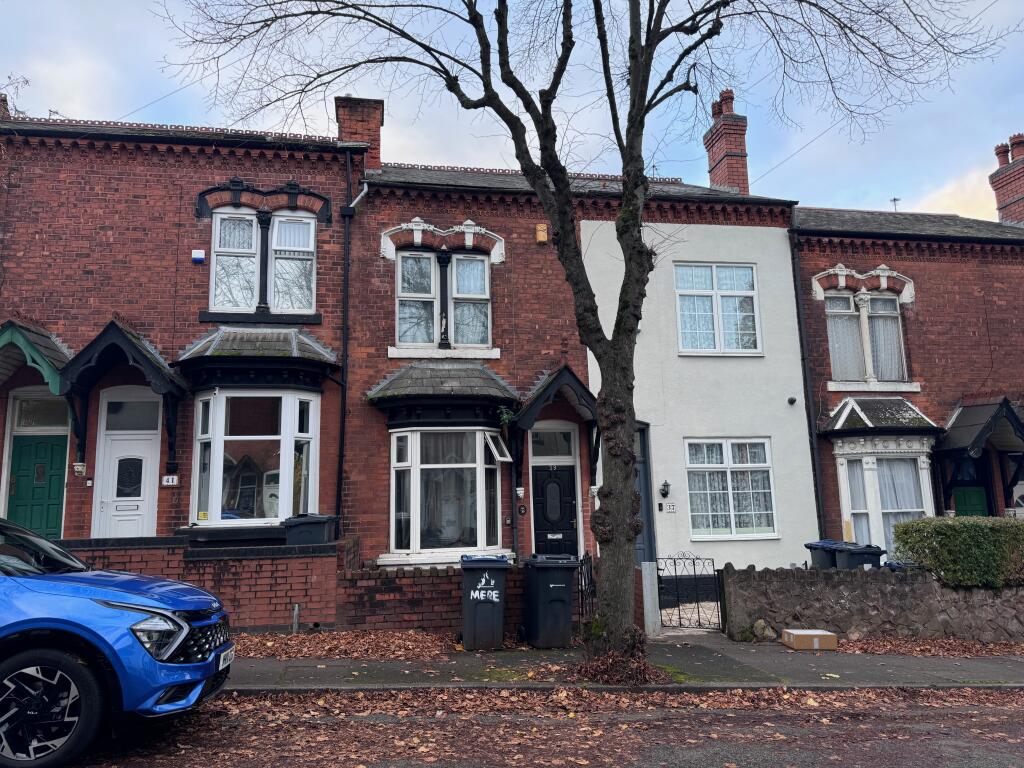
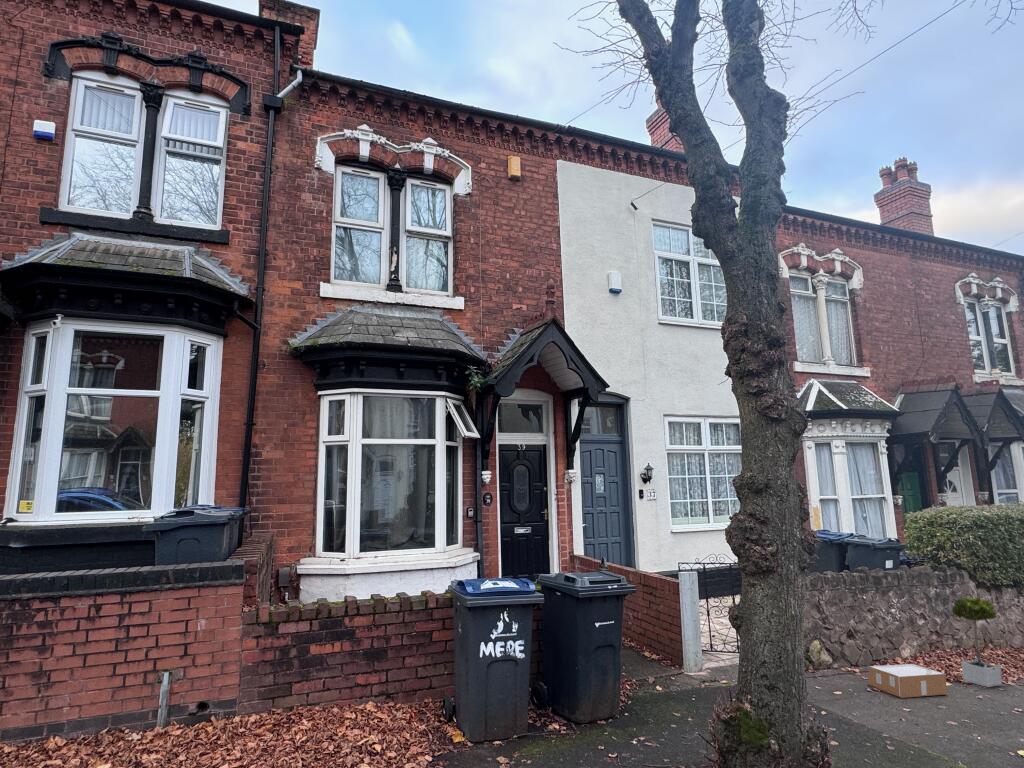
potted tree: none [862,579,898,648] -> present [952,597,1002,687]

